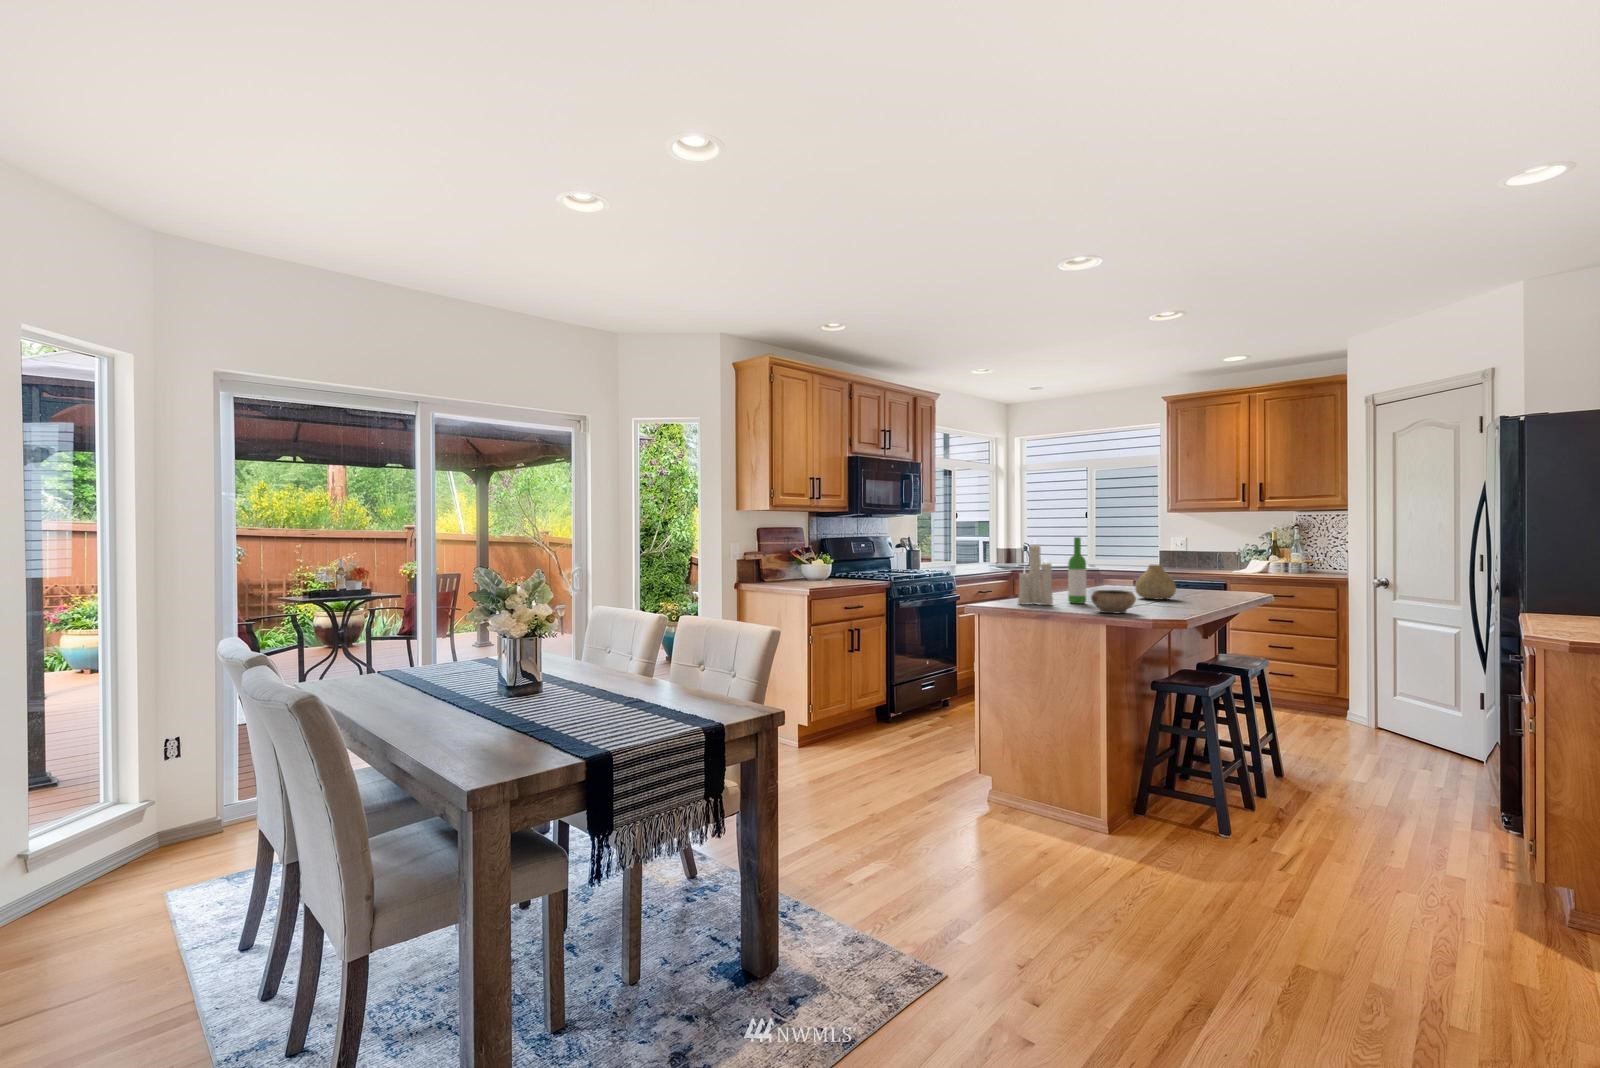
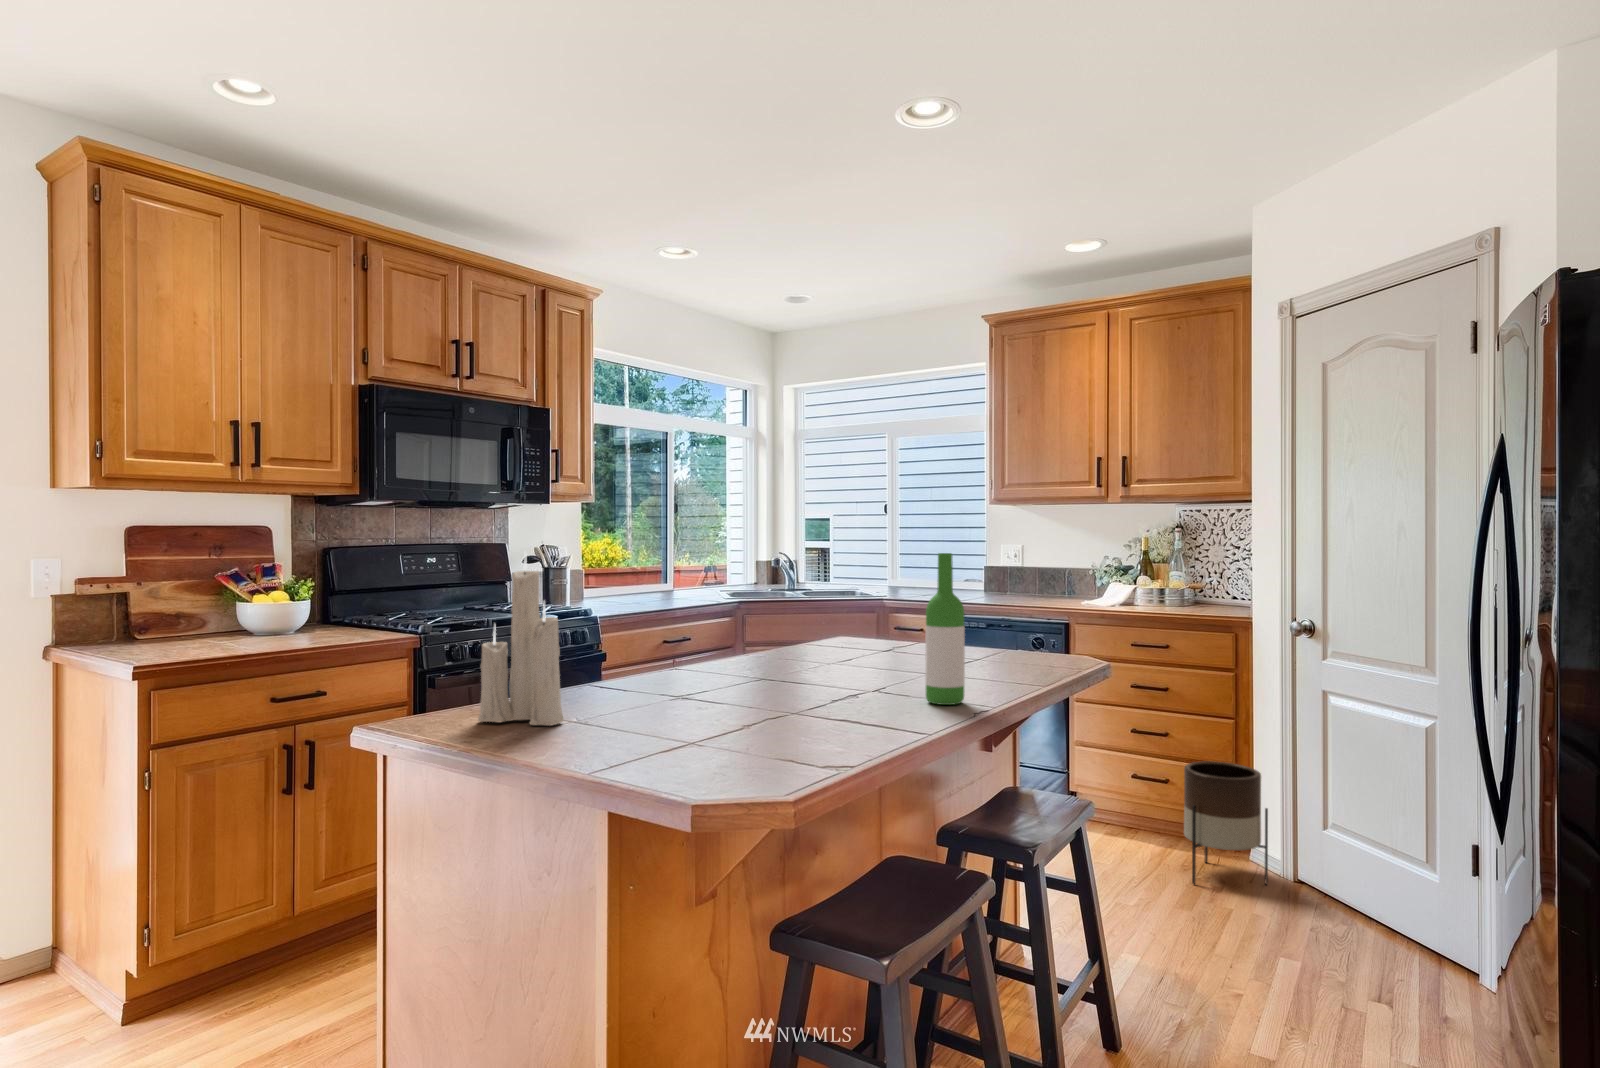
wine bottle: present [1068,537,1086,604] -> present [925,553,965,705]
vase: present [1135,565,1176,600] -> none [816,611,898,689]
ceramic bowl: present [1091,590,1136,613] -> none [590,694,706,769]
planter: none [1306,660,1359,728] -> present [1184,761,1268,885]

